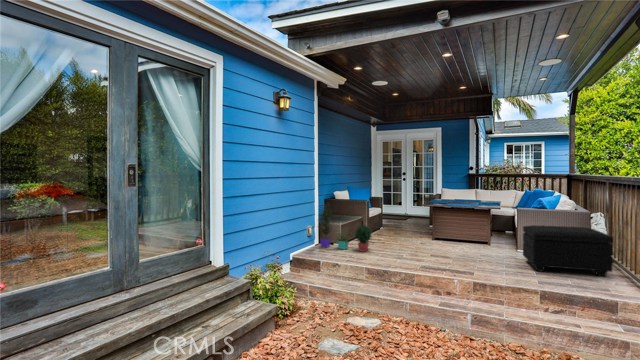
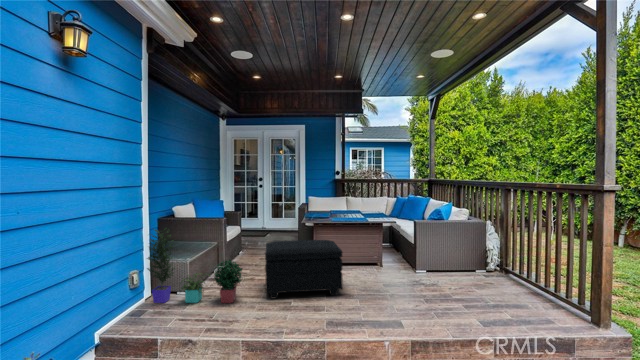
footstool: present [523,225,613,276] -> present [265,240,343,298]

